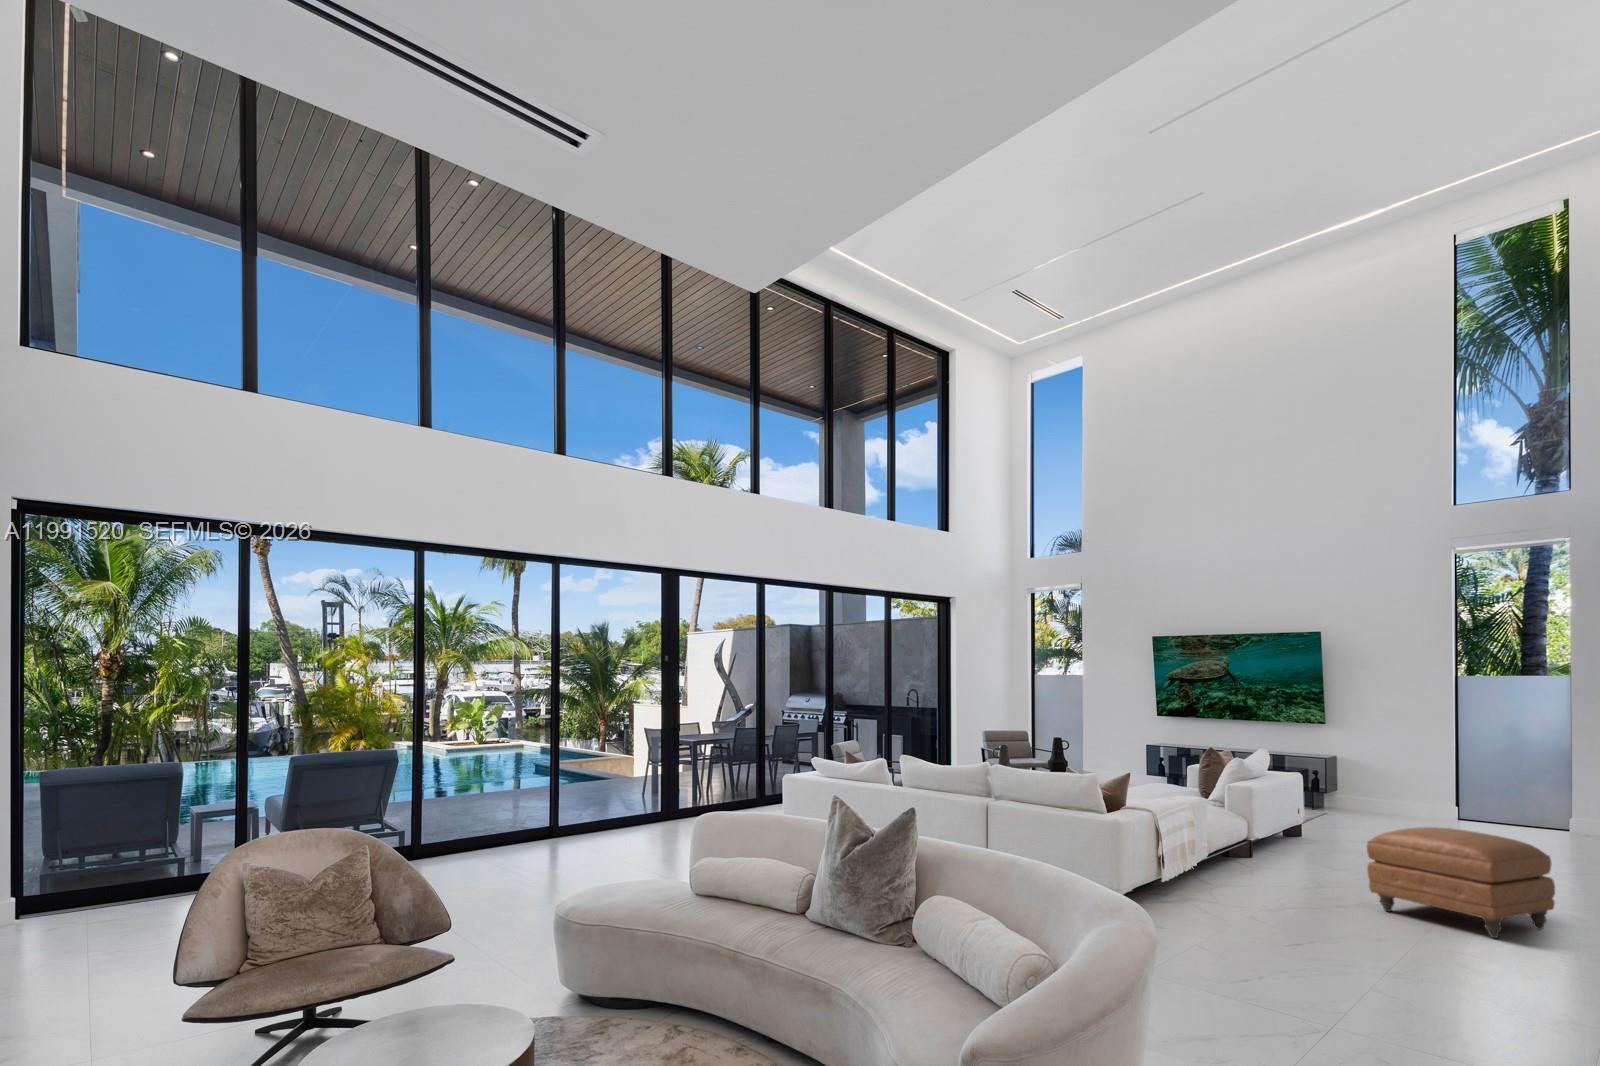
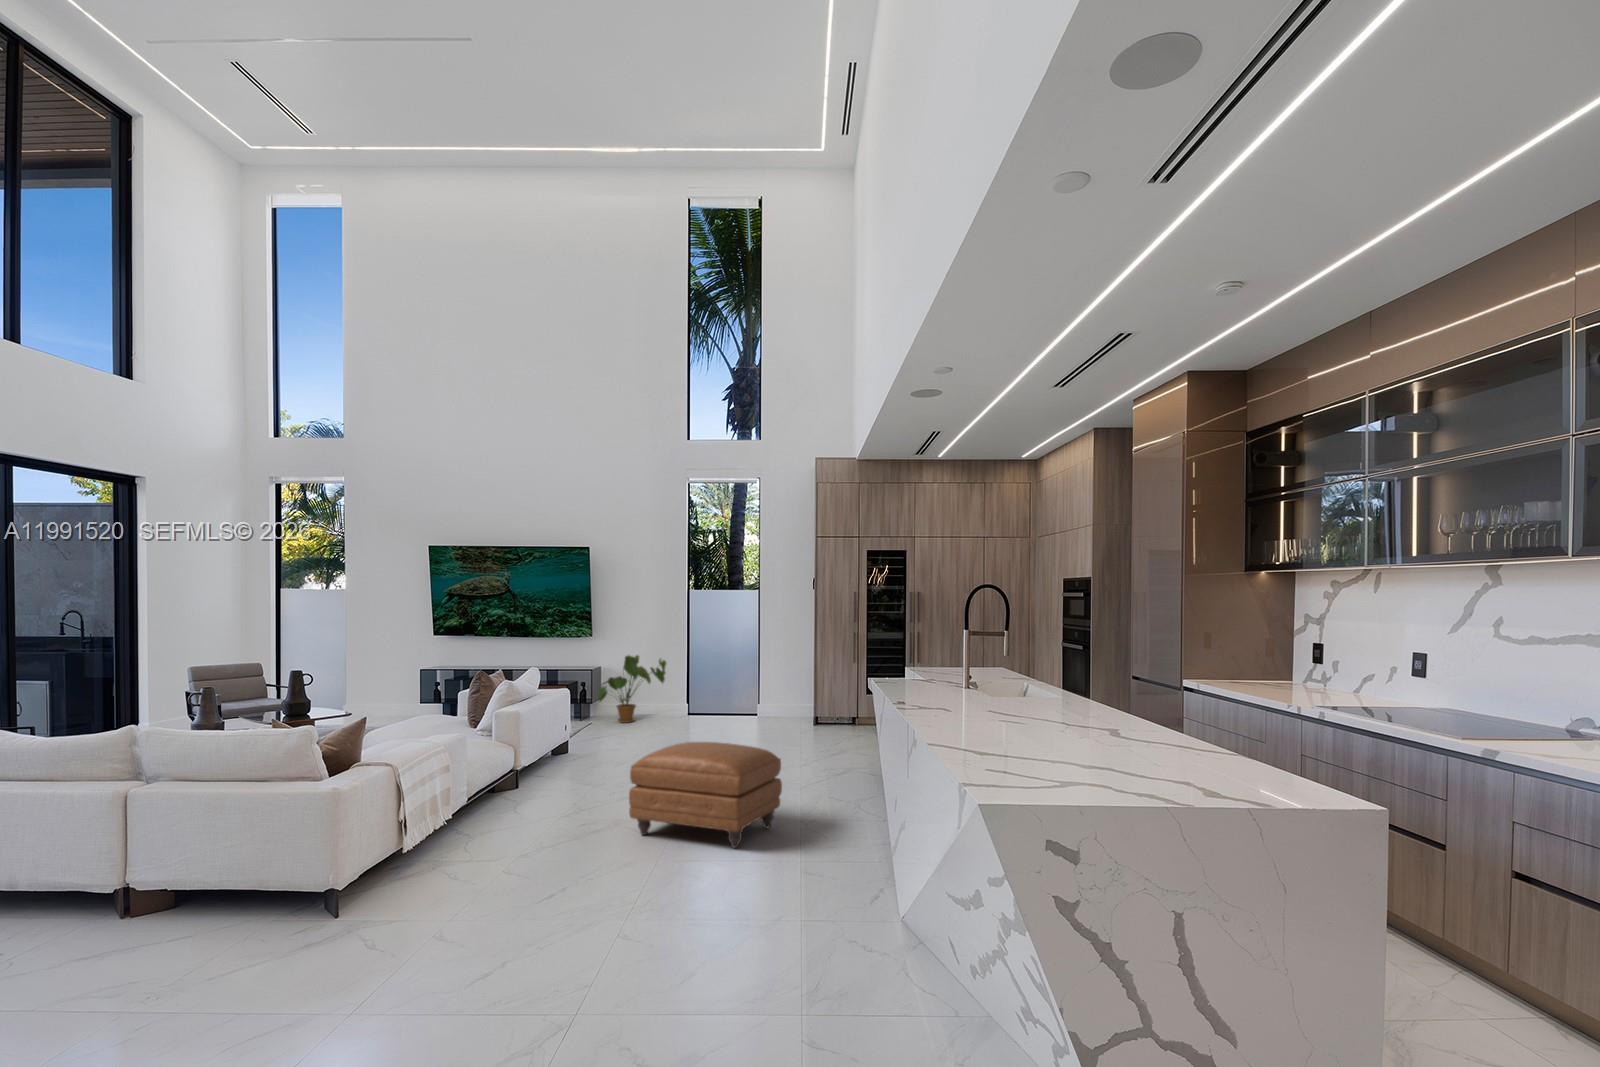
house plant: none [1334,745,1415,818] -> present [598,655,666,723]

